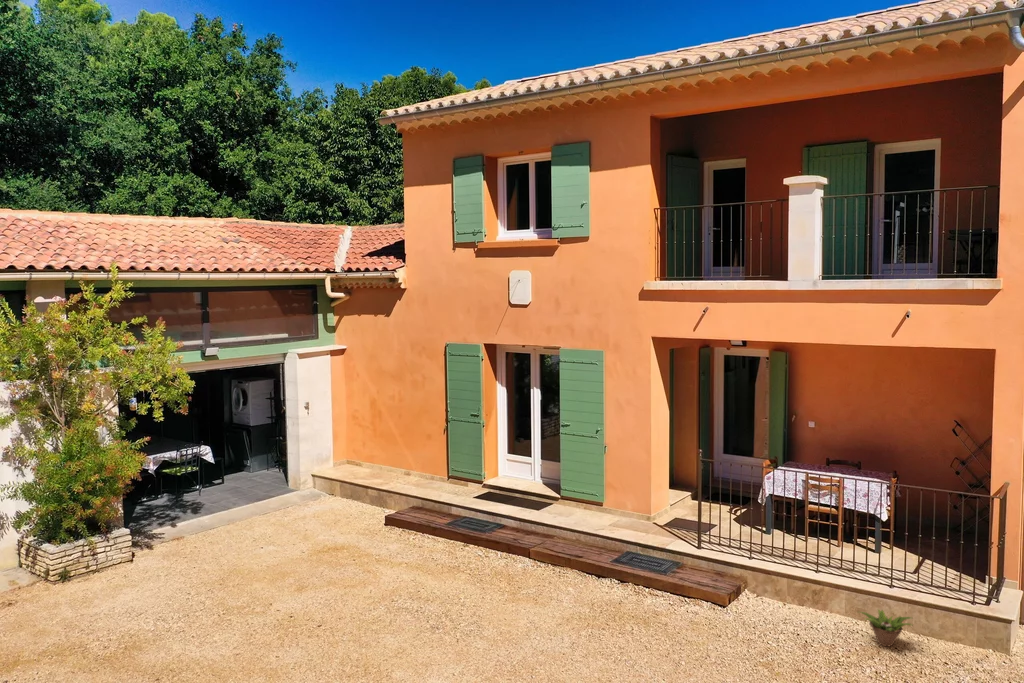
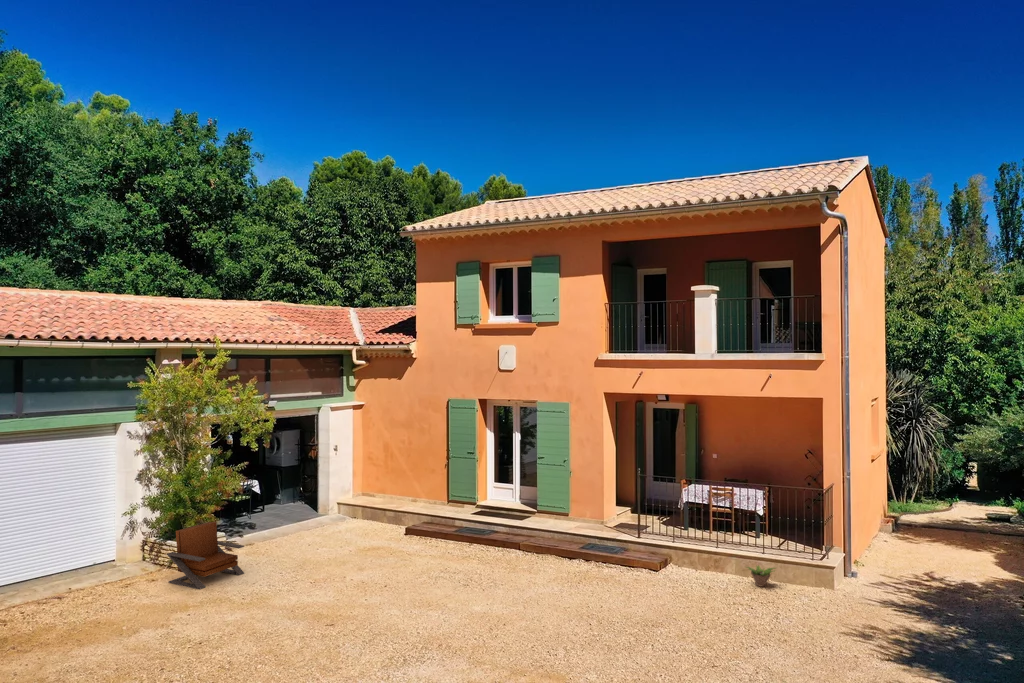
lounge chair: none [28,516,140,617] -> present [167,522,244,590]

